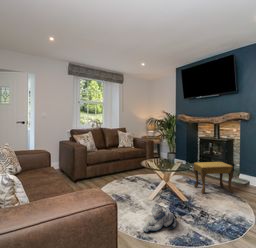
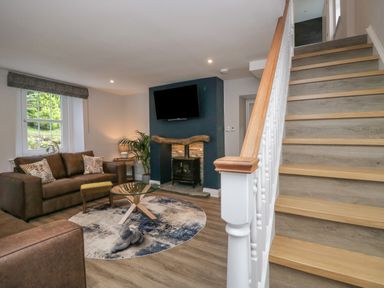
footstool: present [193,162,234,194] -> present [80,181,115,213]

